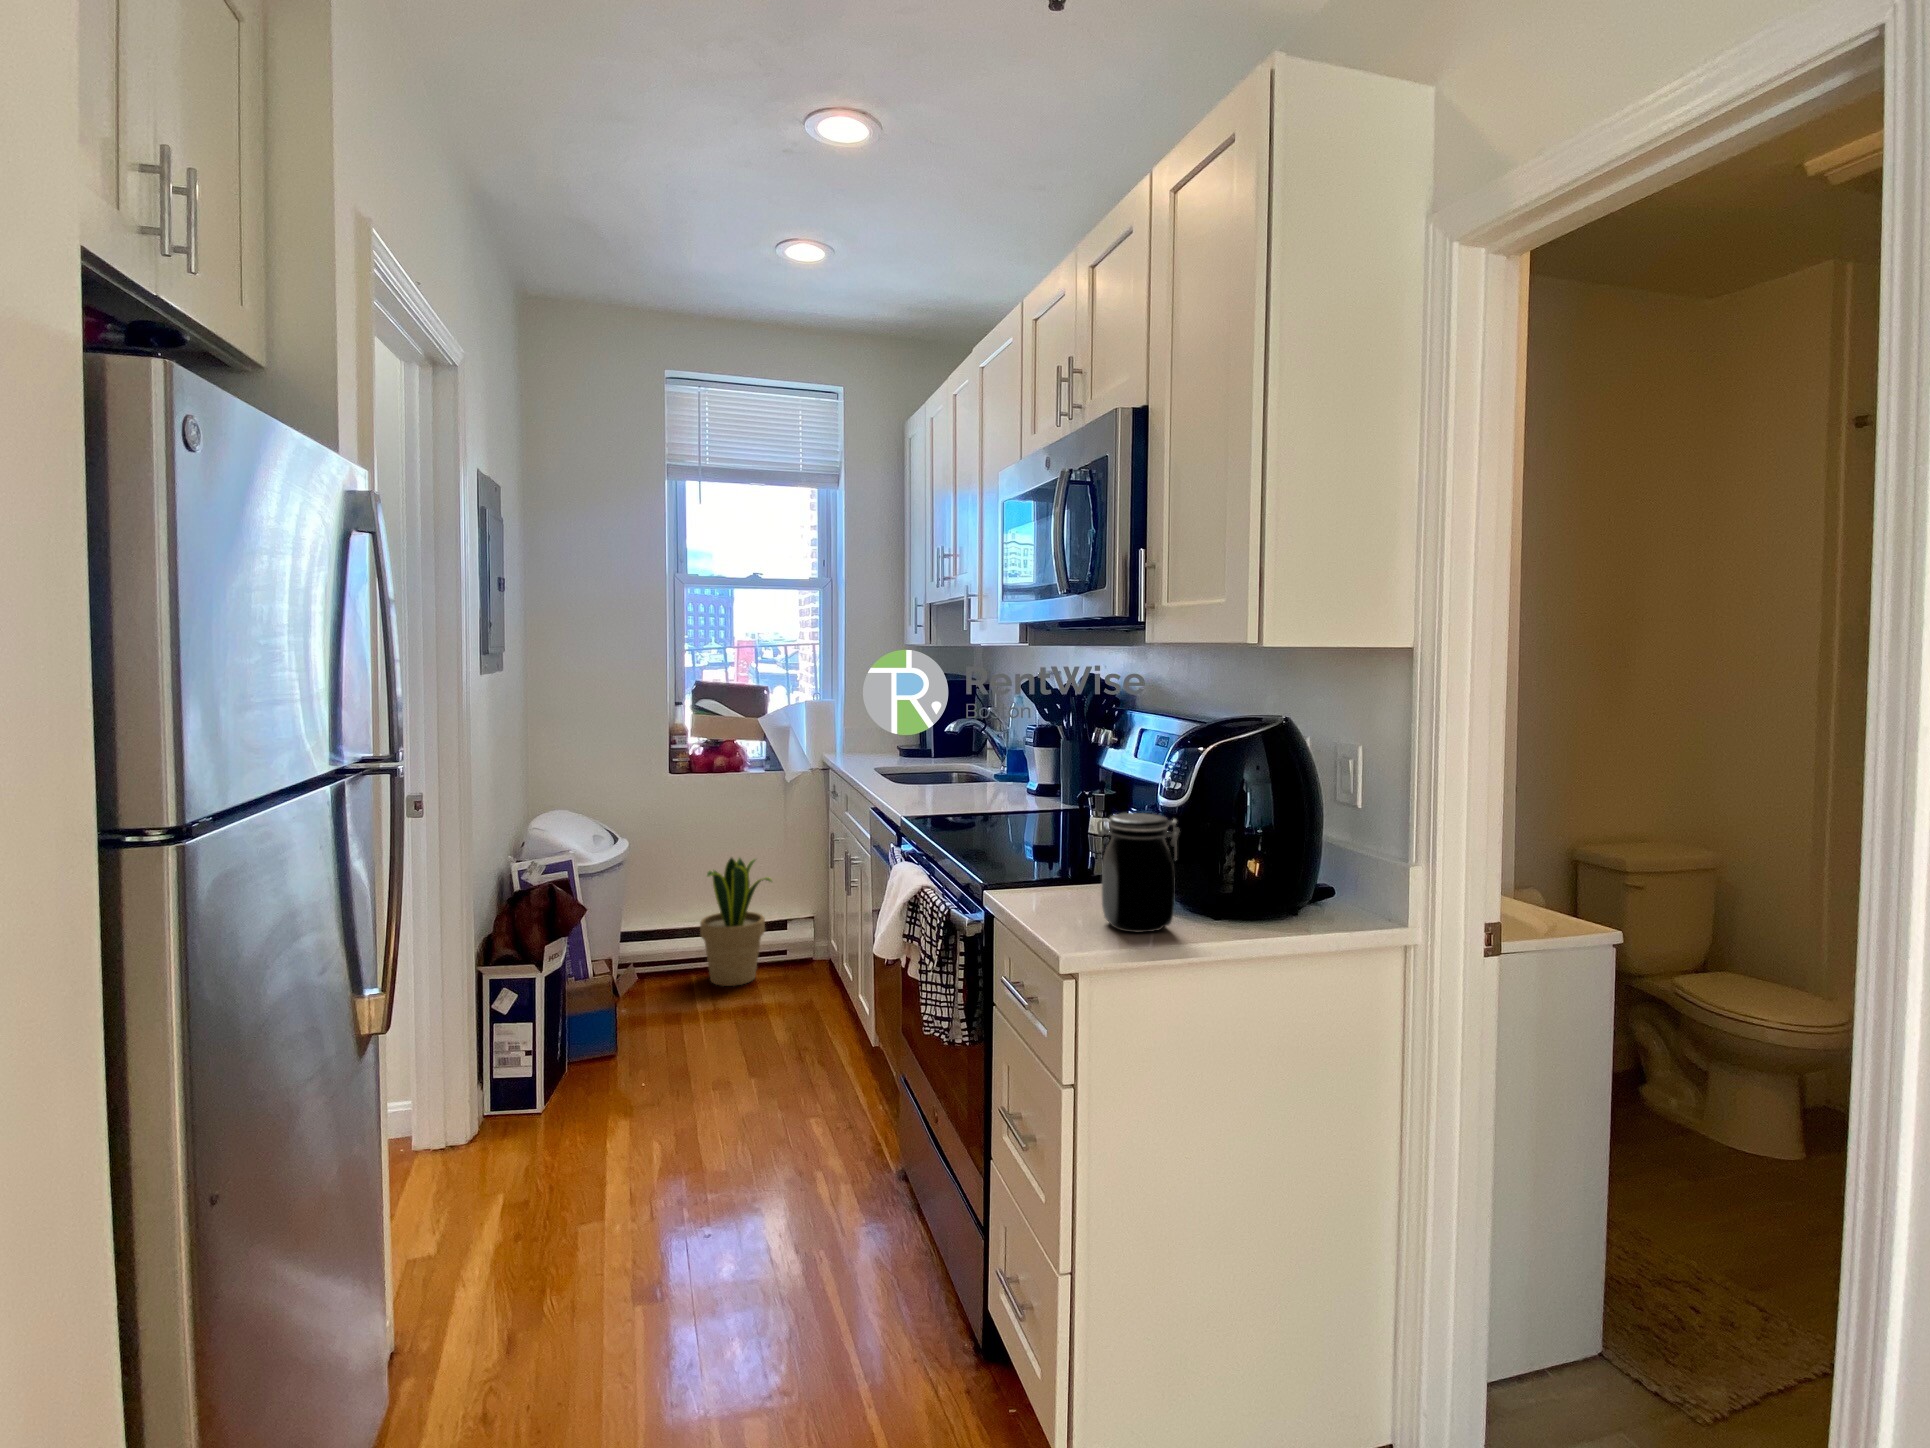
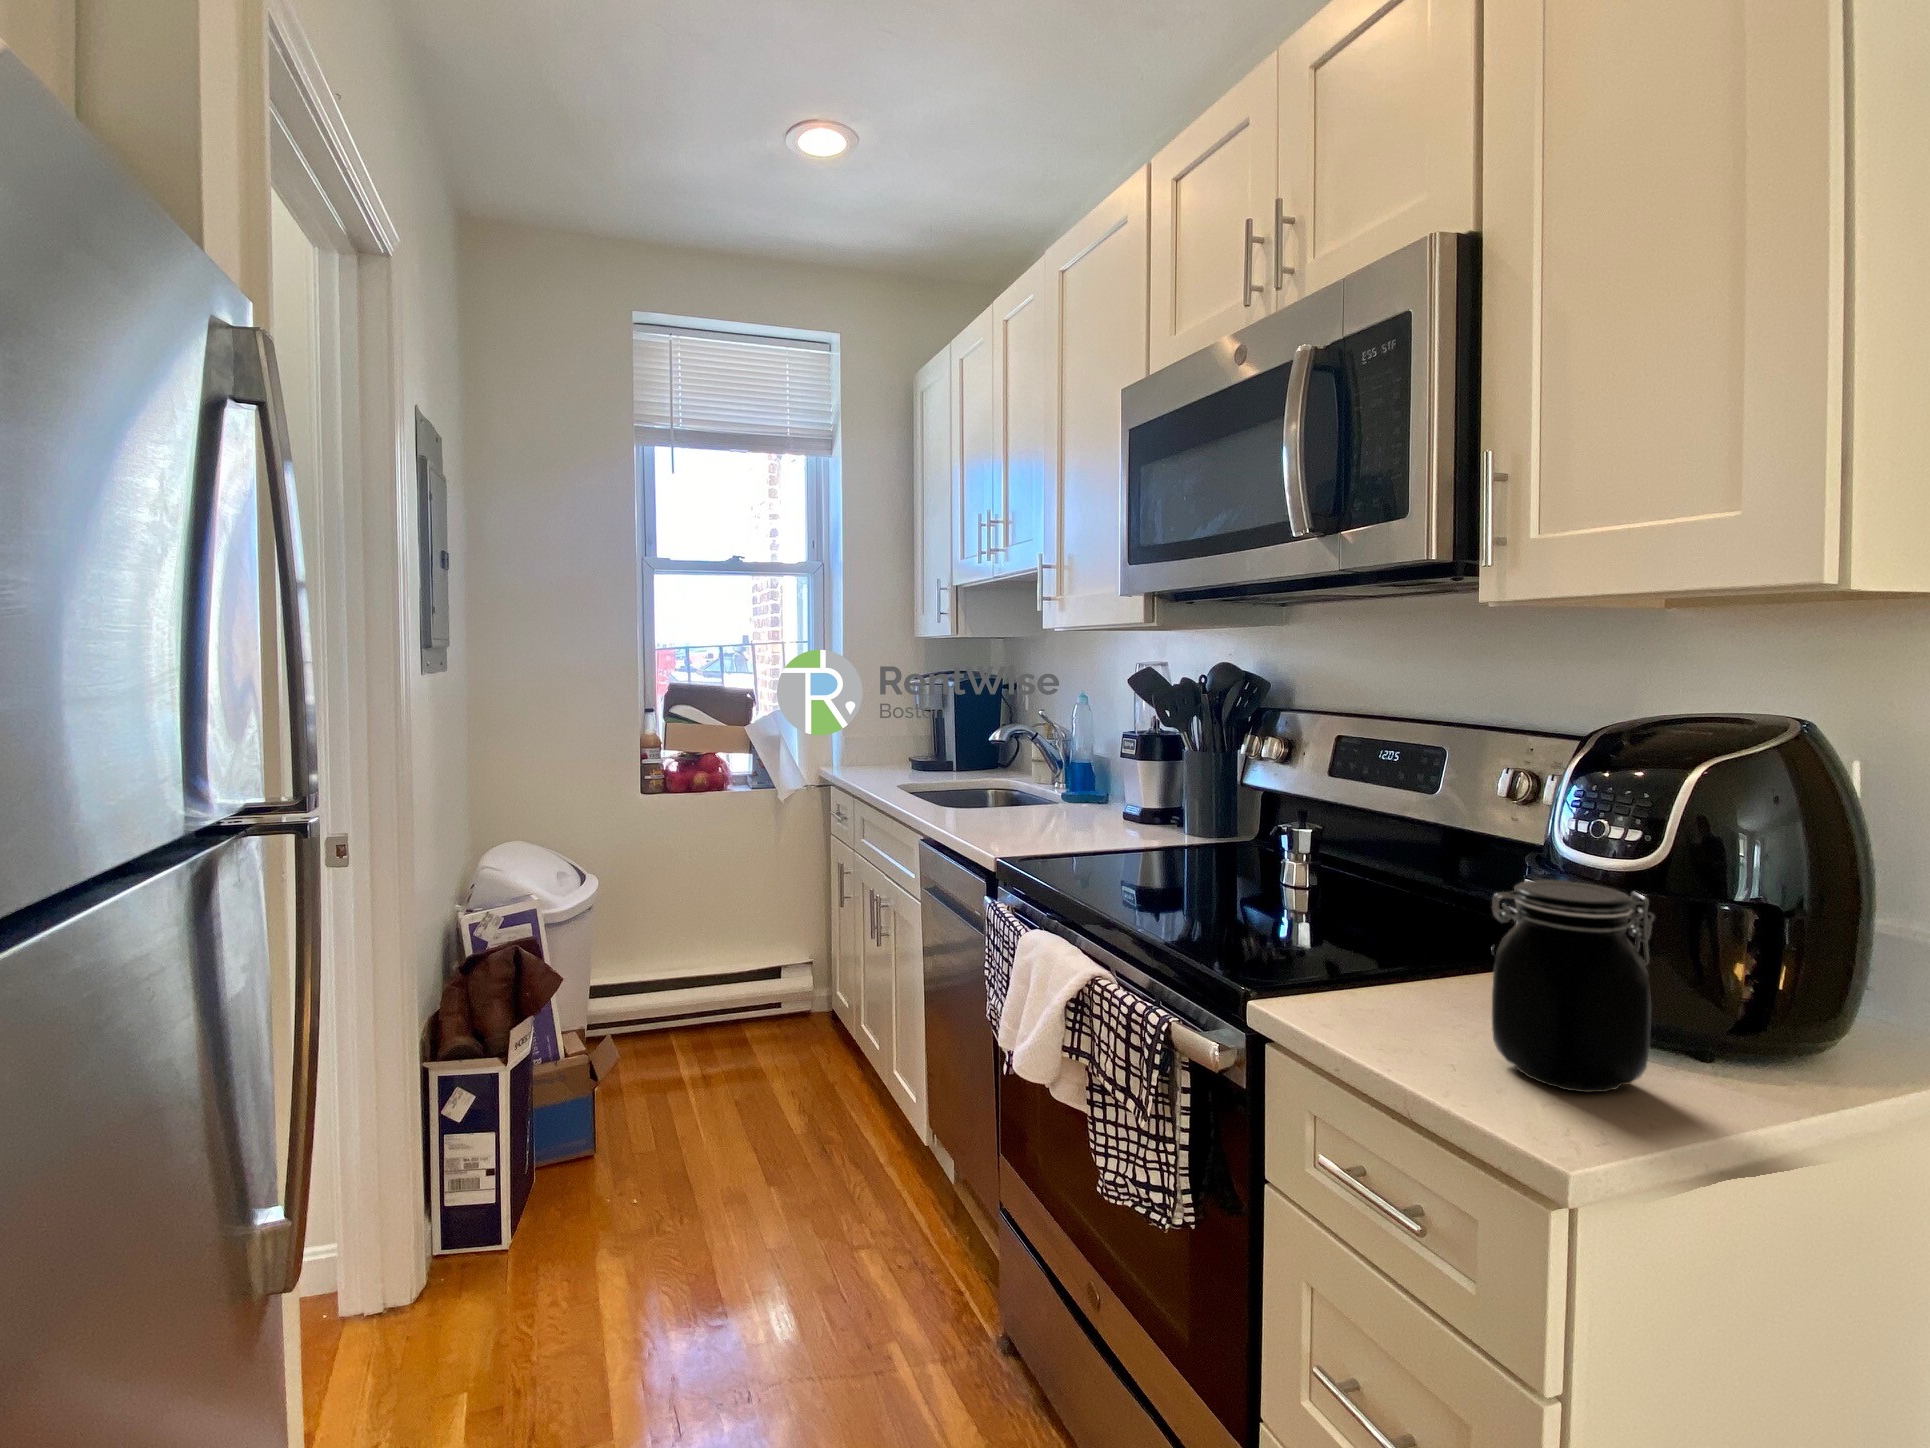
potted plant: present [700,858,772,986] -> none [684,894,771,1054]

